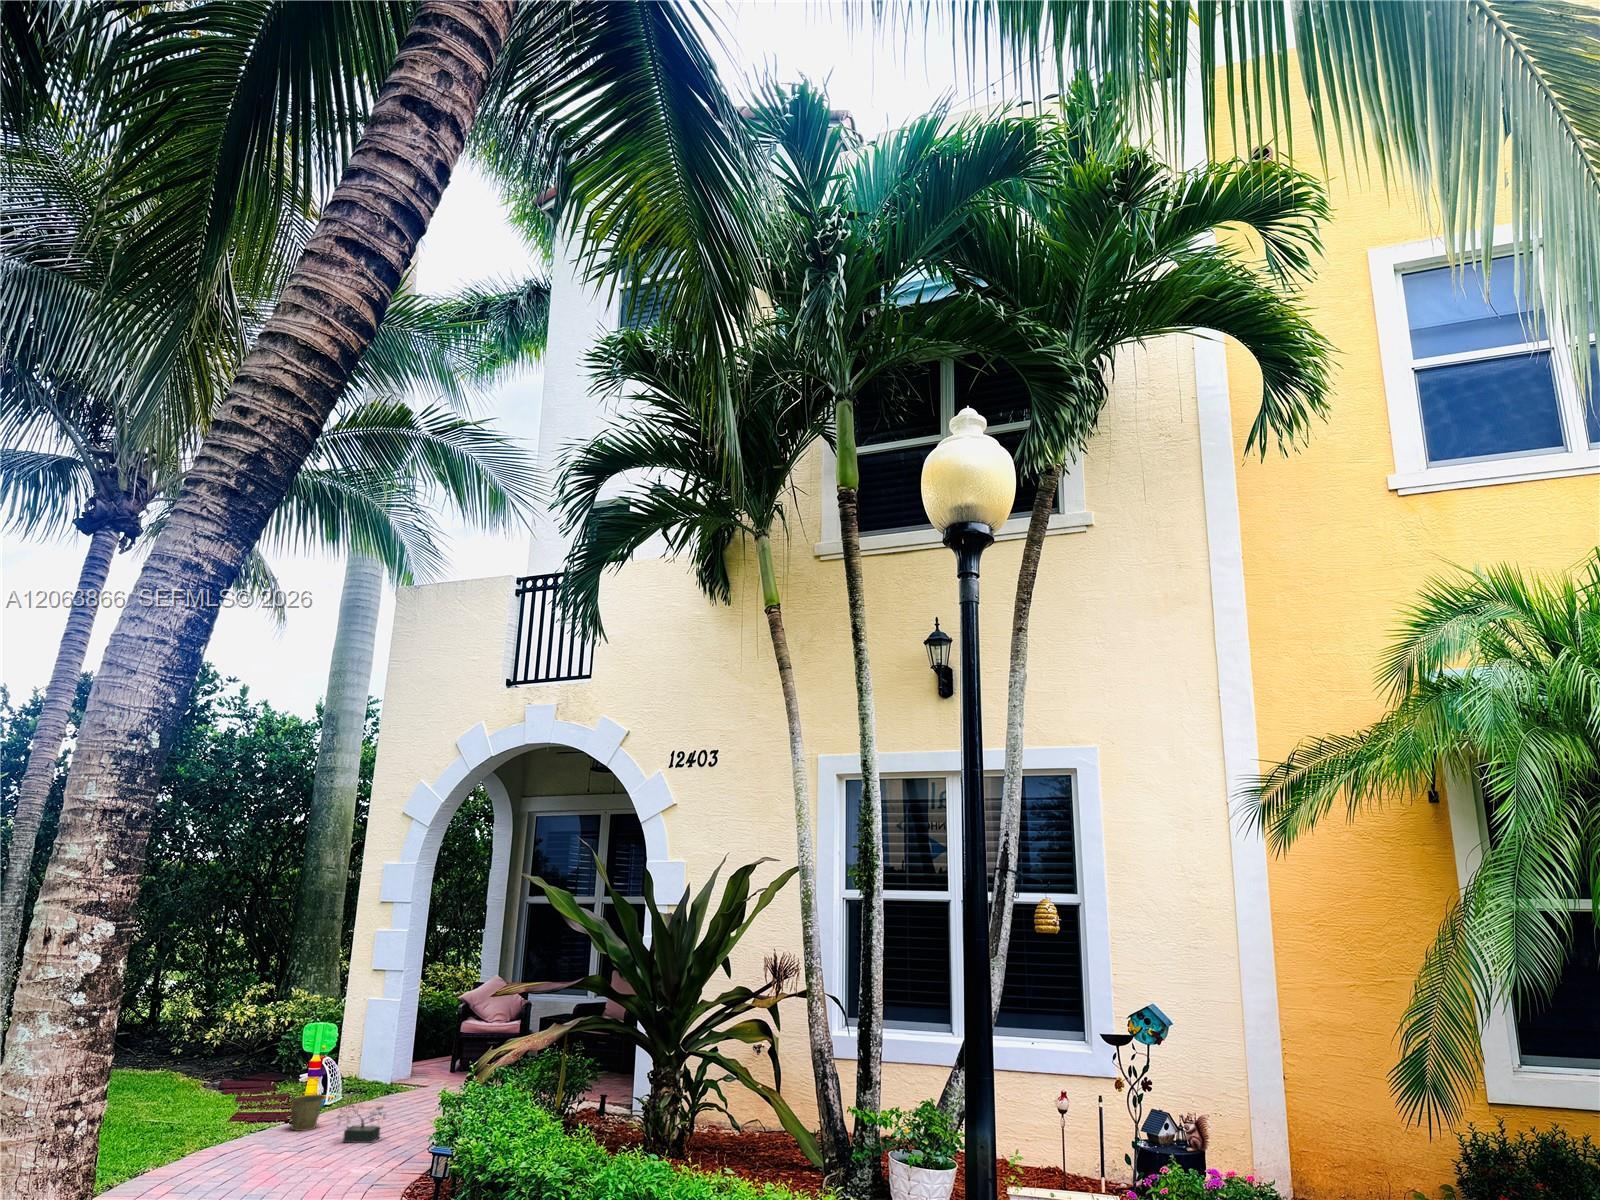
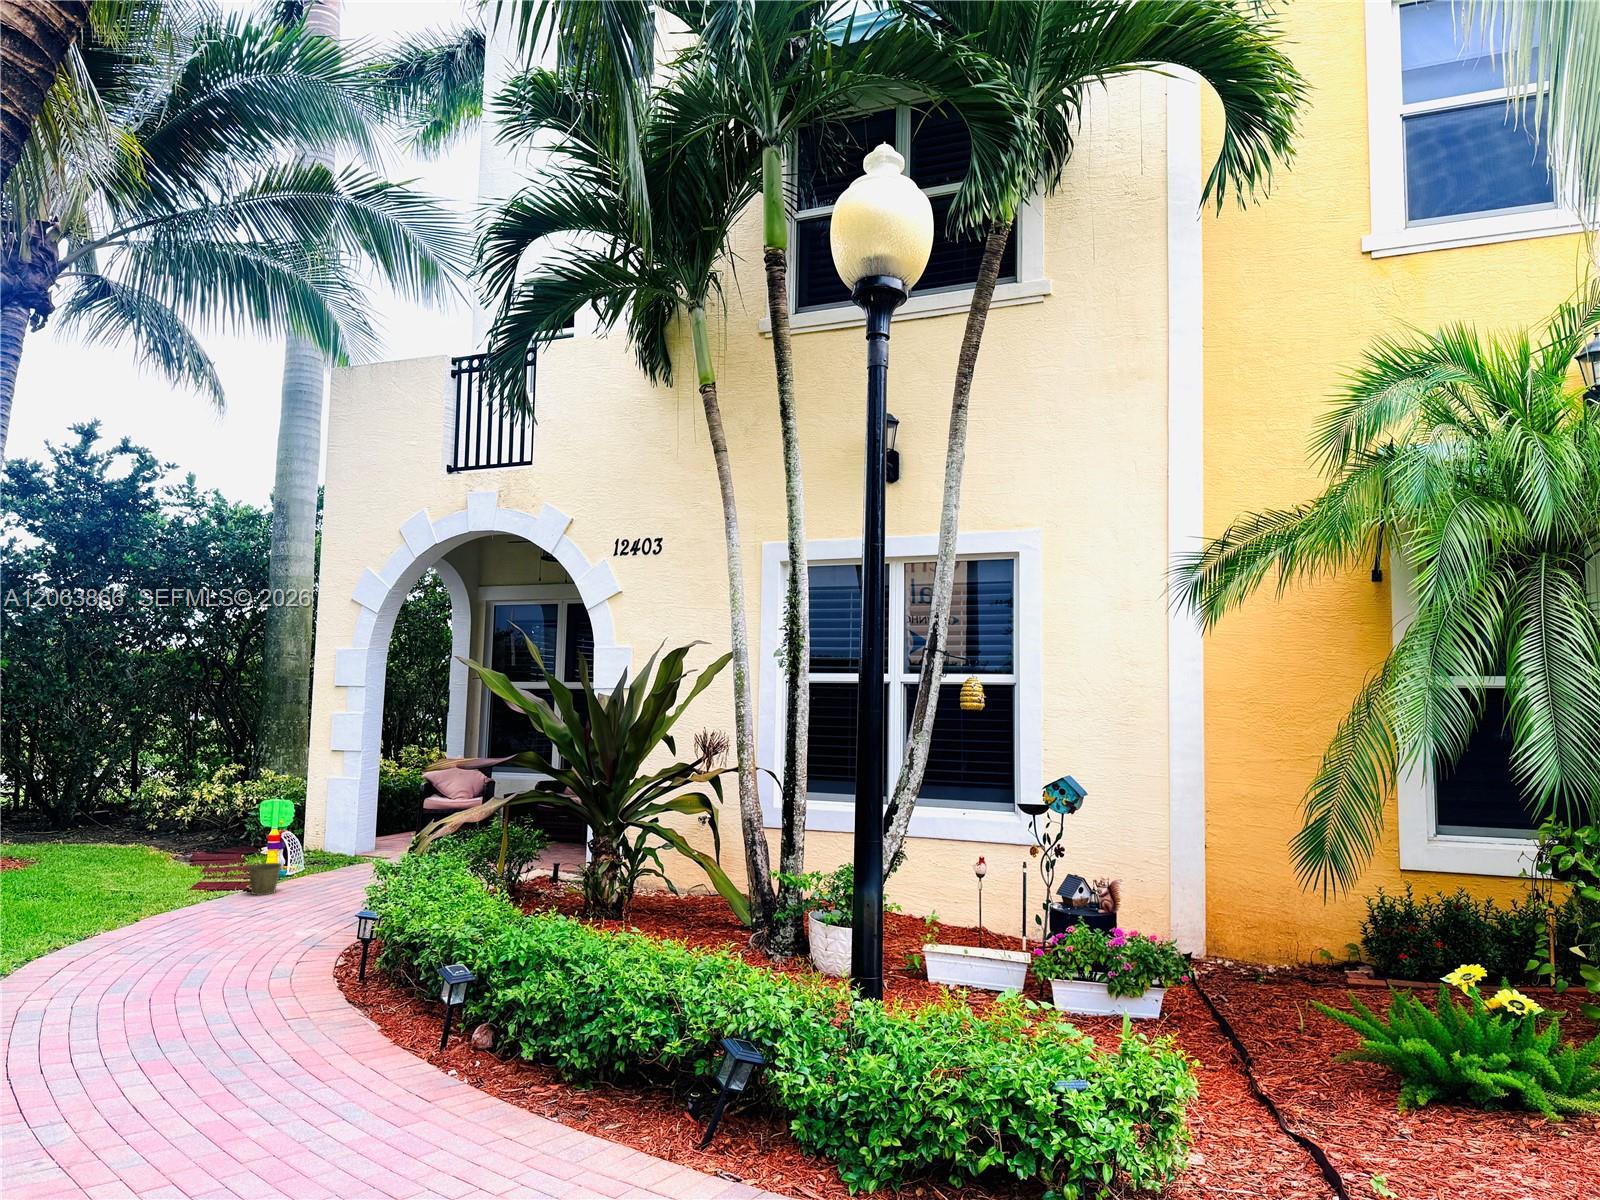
decorative plant: present [338,1095,386,1143] -> none [290,862,342,906]

